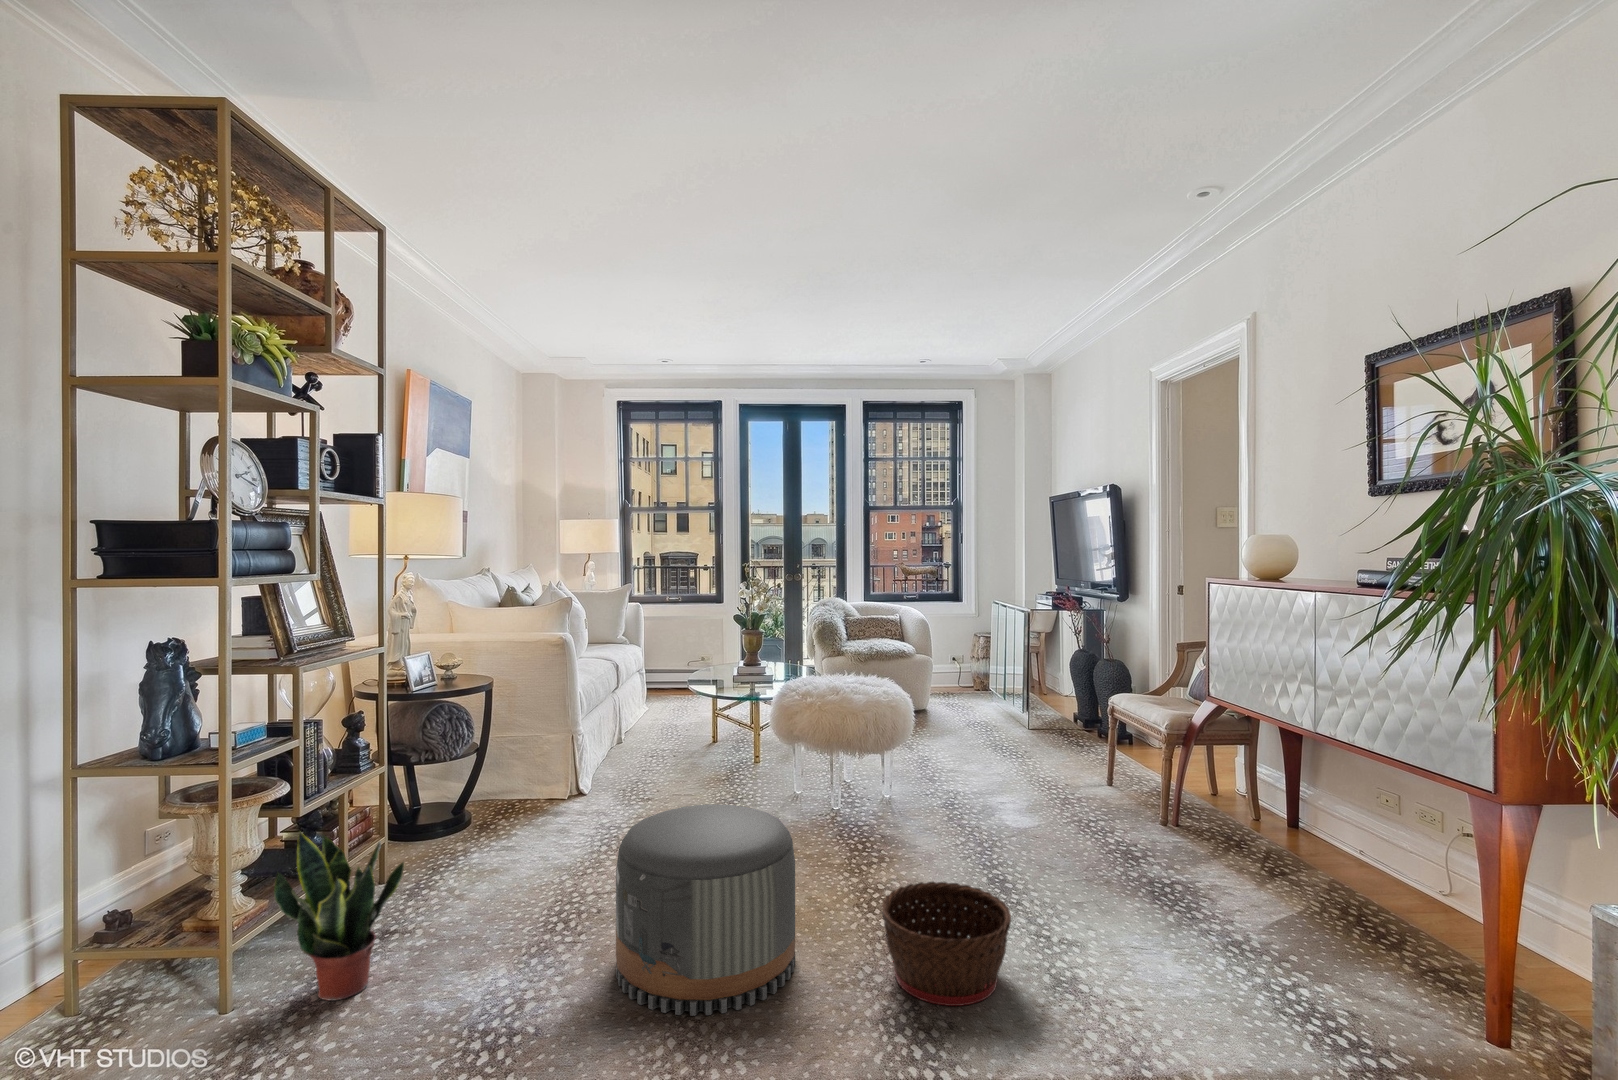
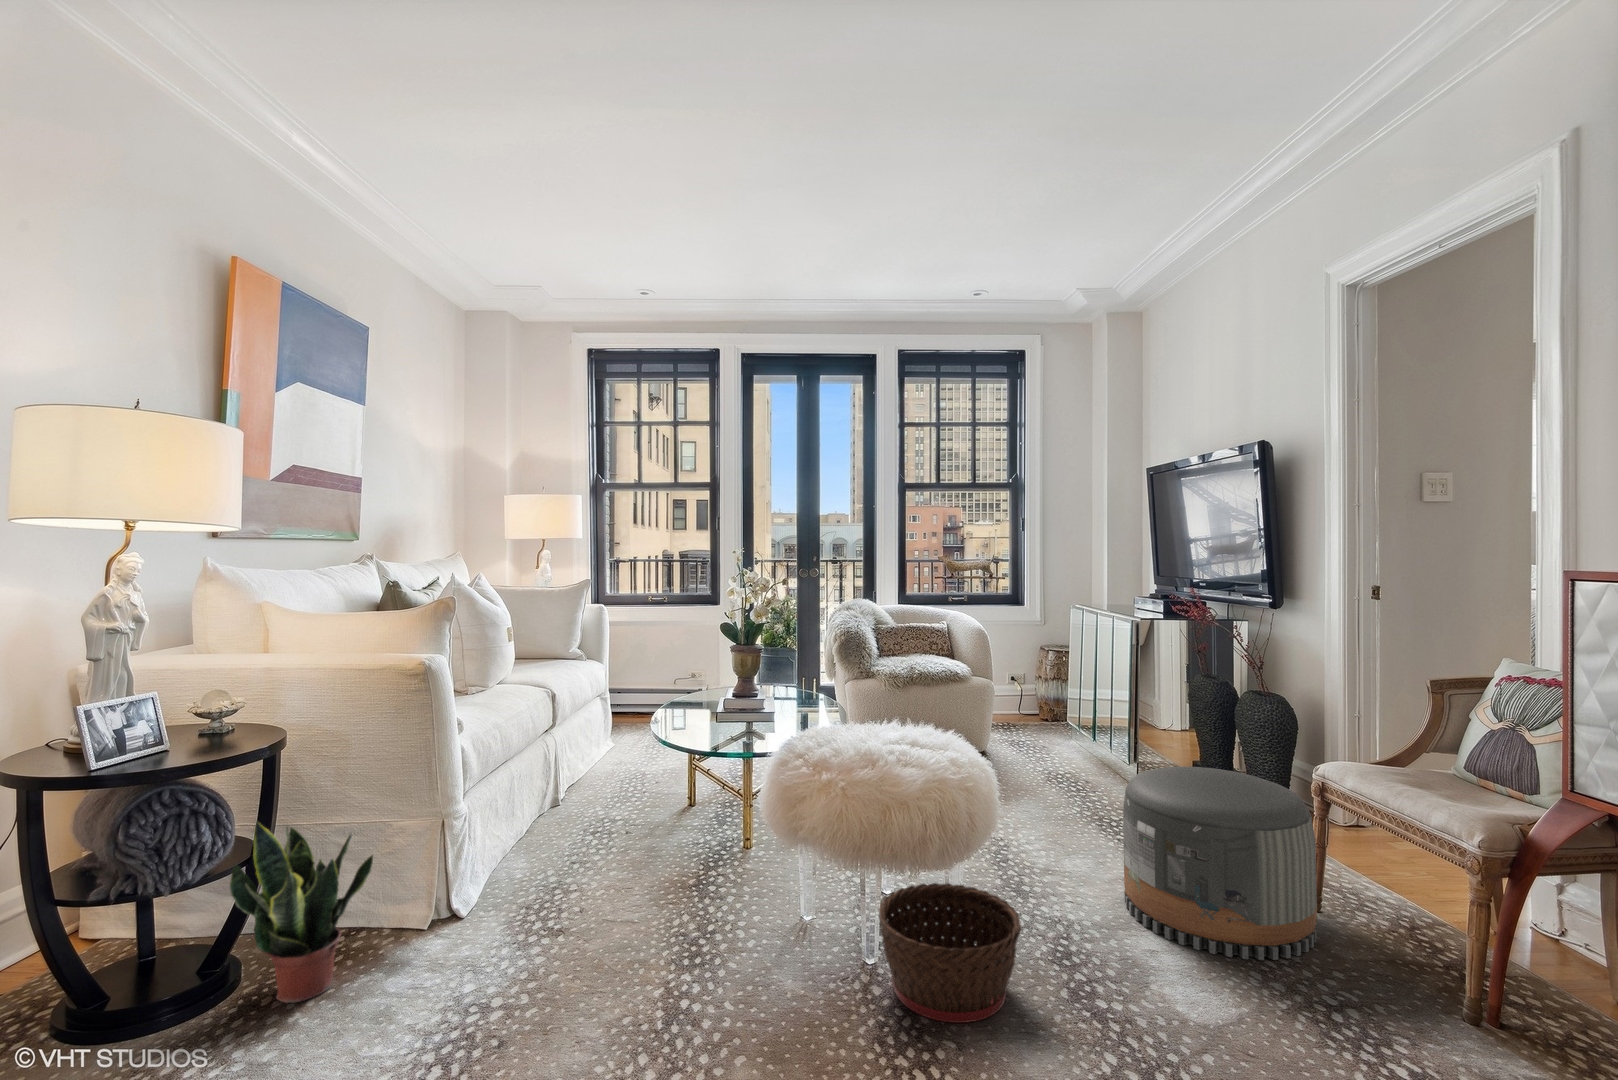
pouf: present [616,804,795,1016] -> present [1123,767,1317,960]

